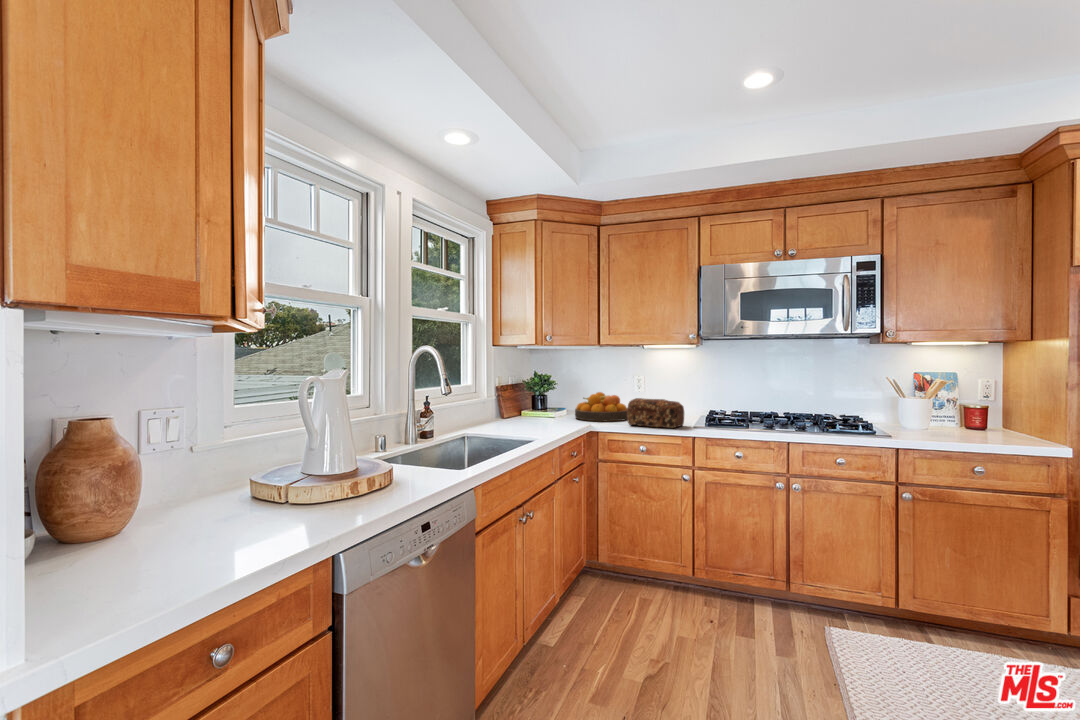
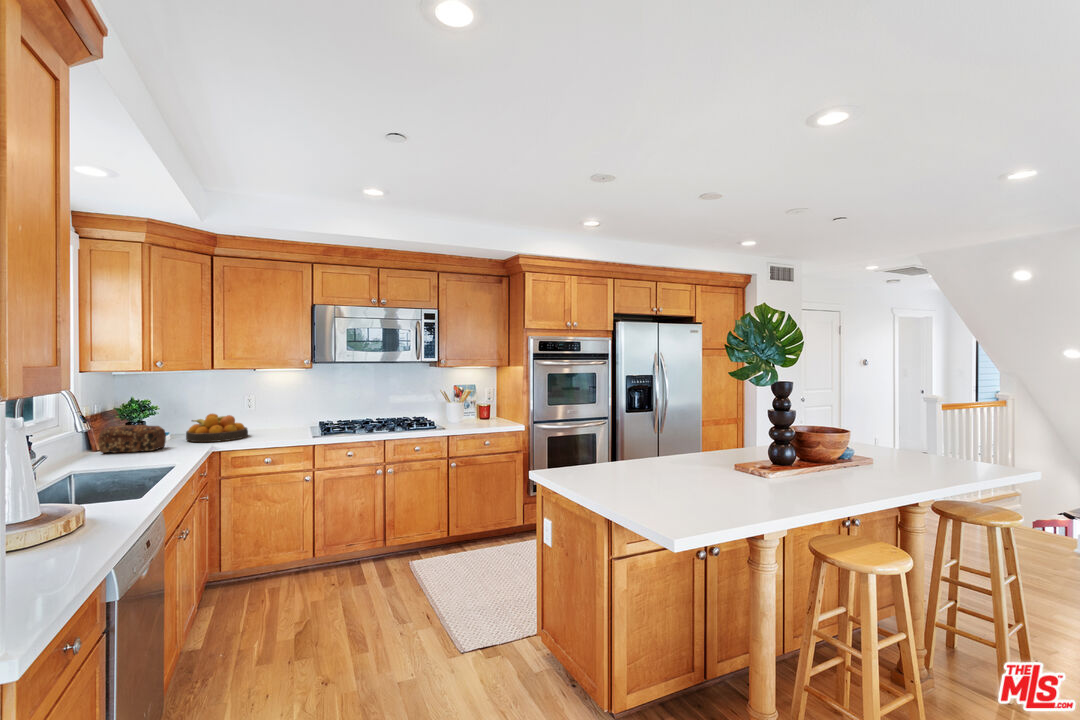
bread loaf: present [627,398,684,428] -> present [98,425,166,453]

